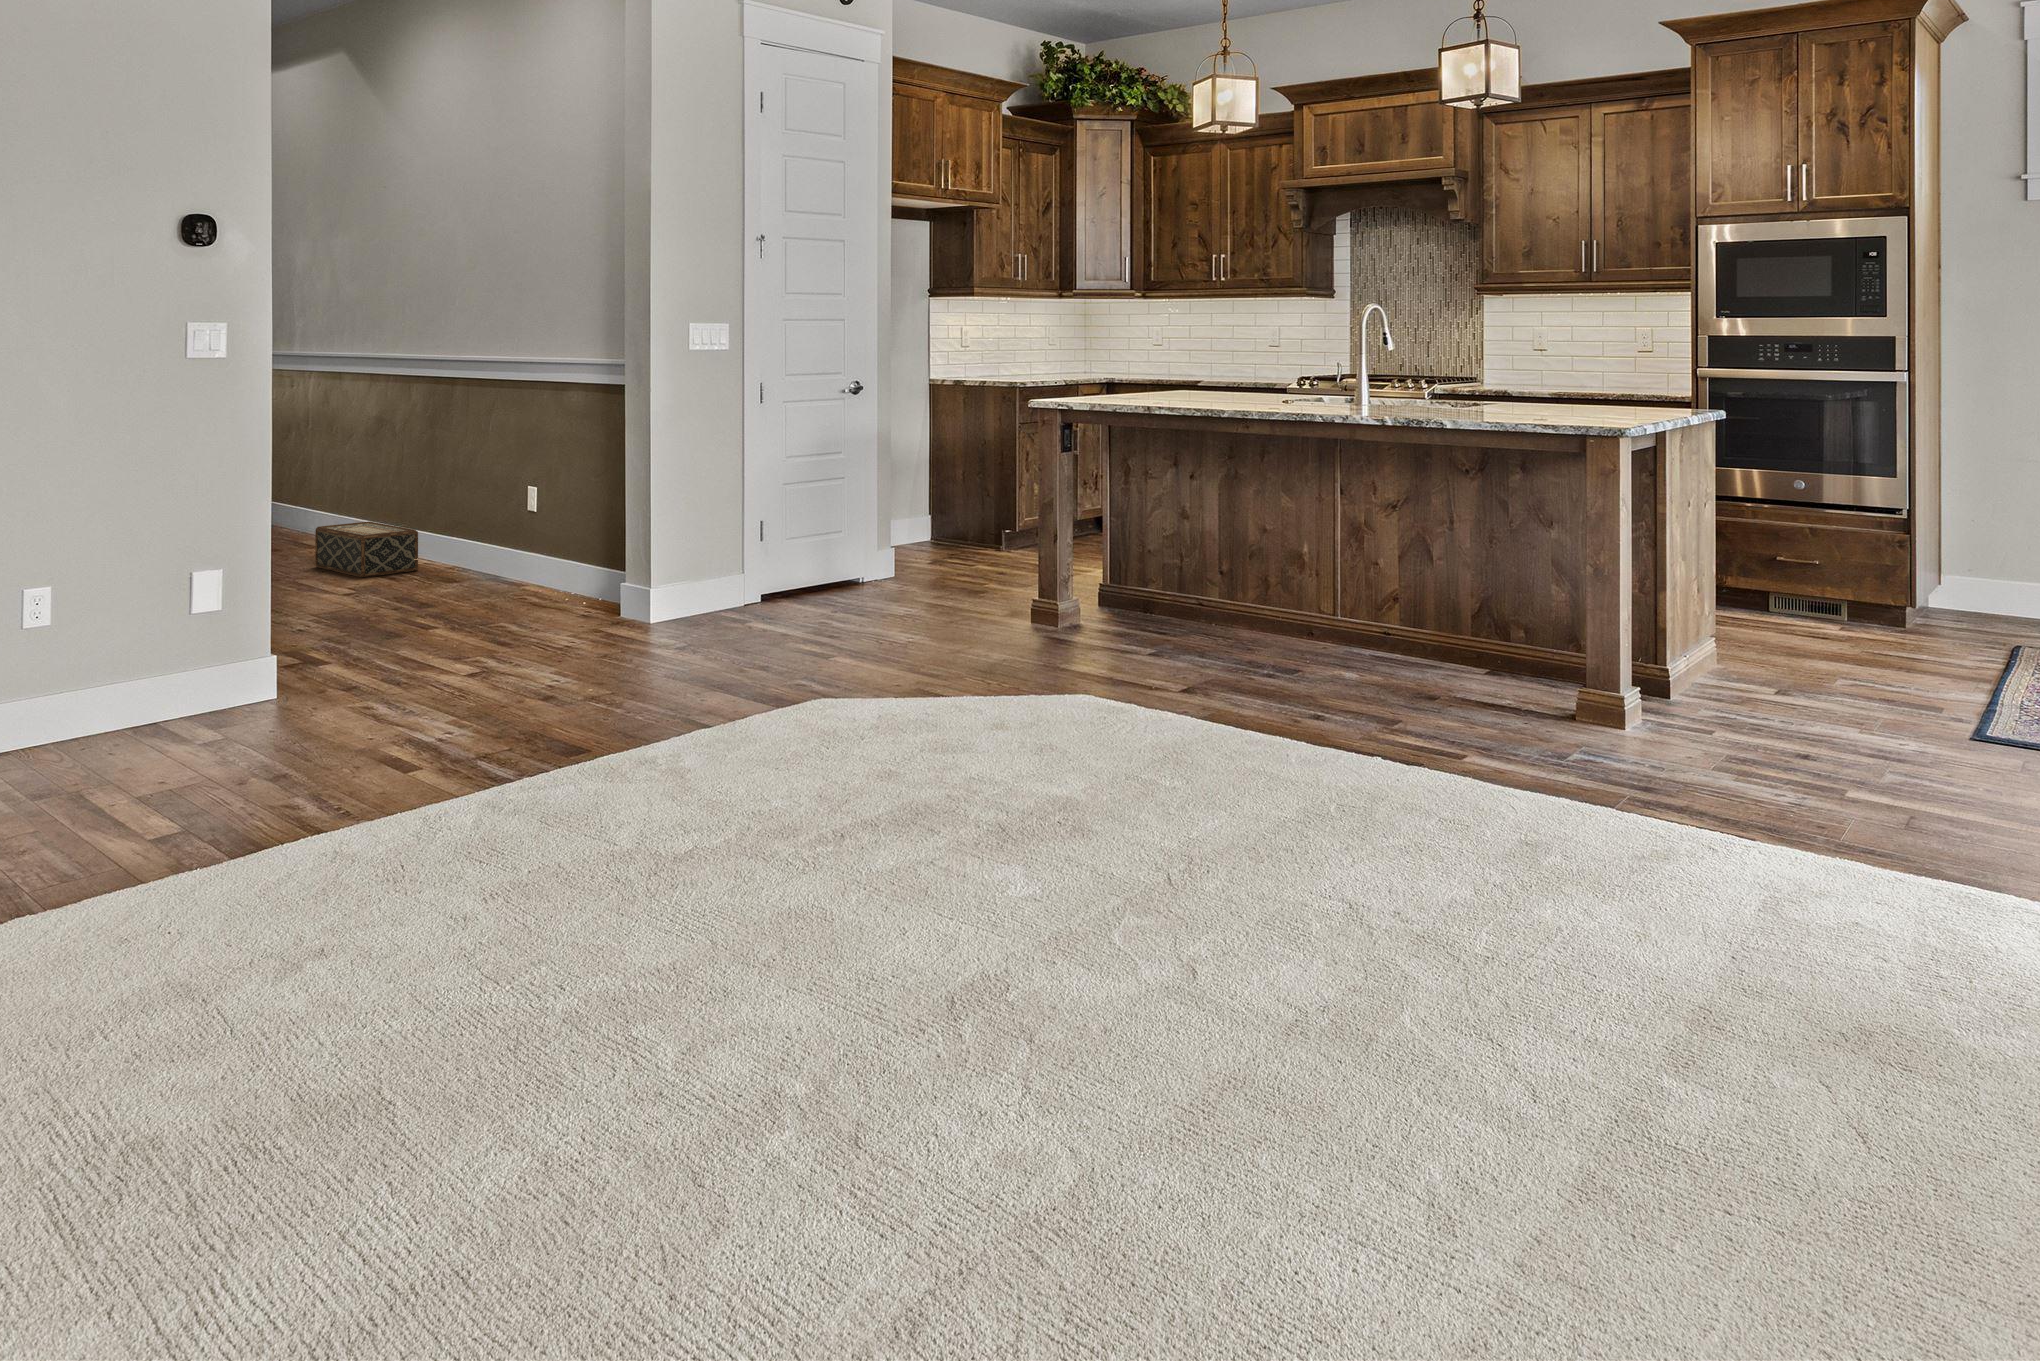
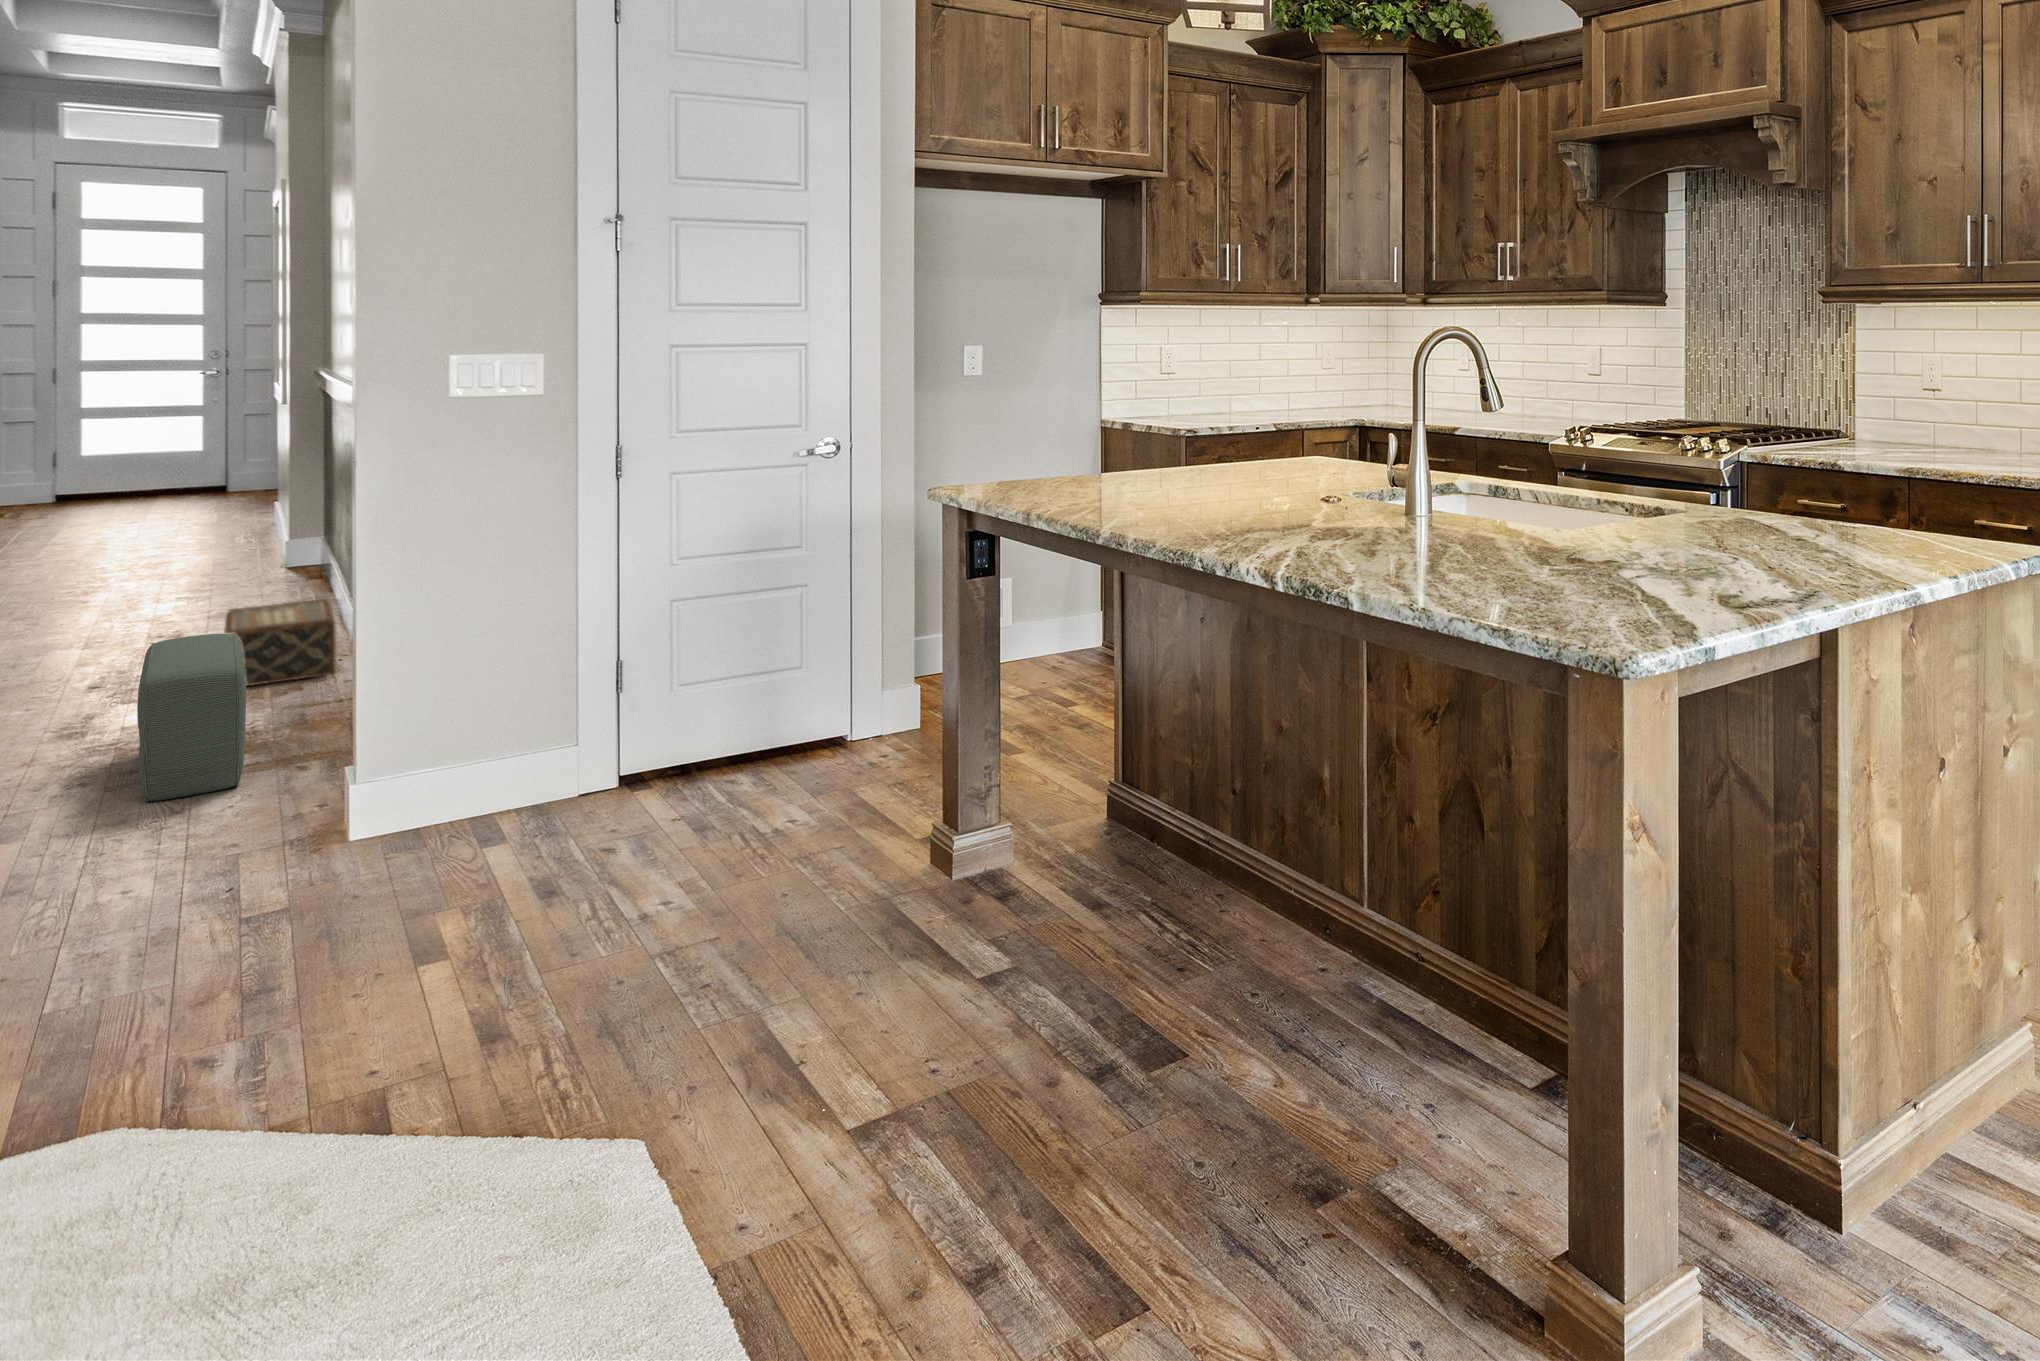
pouf: none [414,523,532,617] -> present [137,633,246,801]

